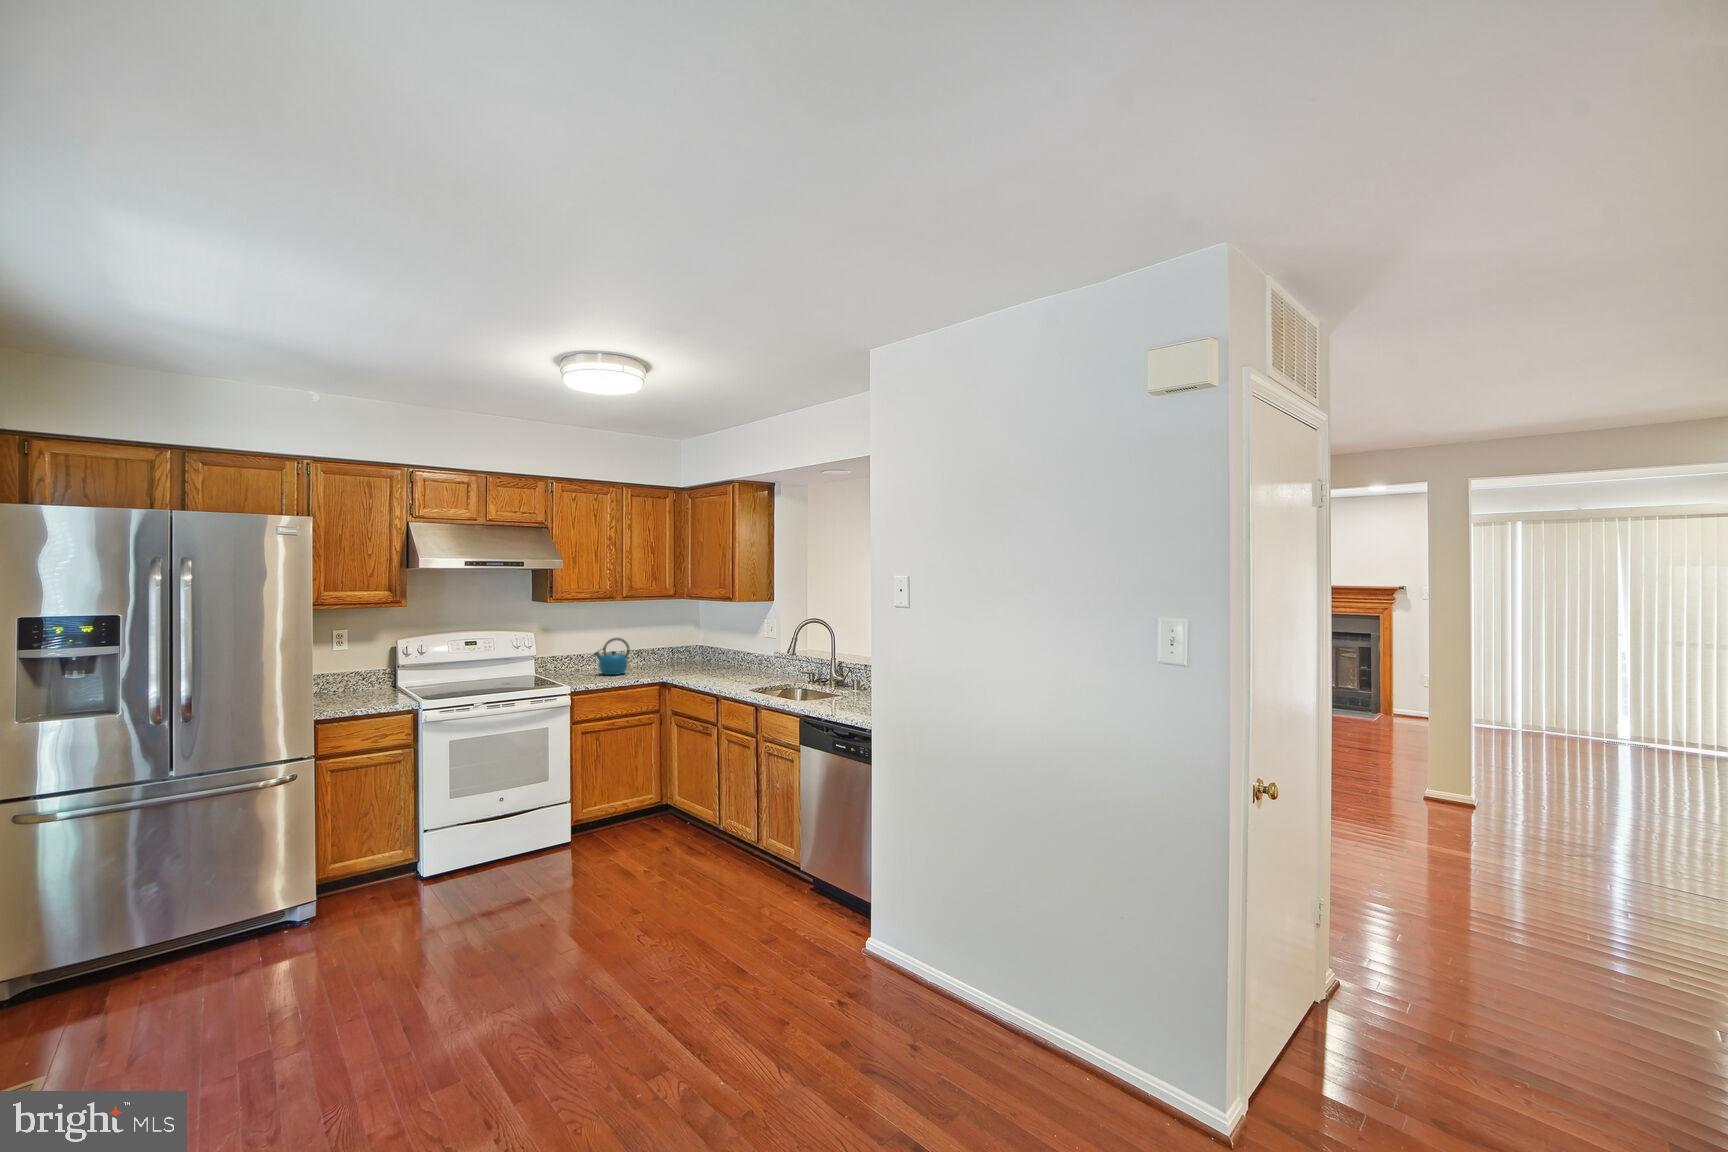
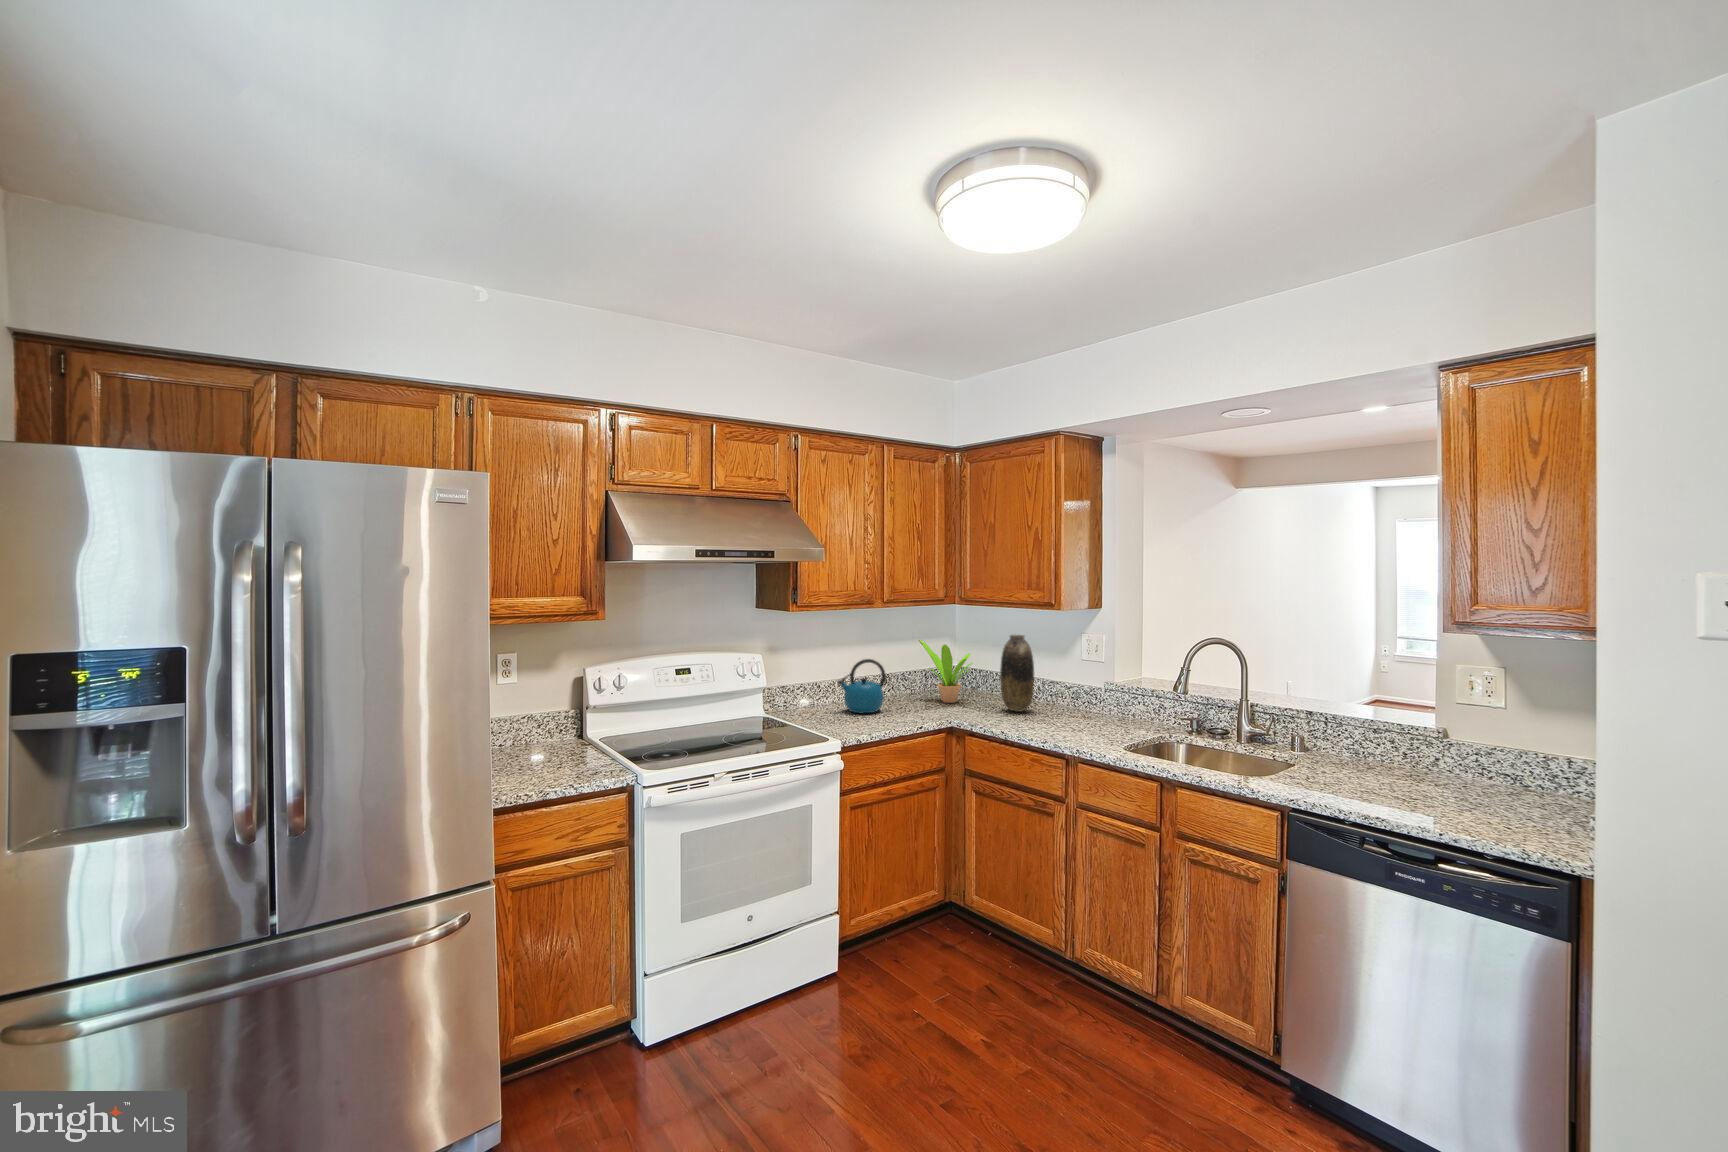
vase: none [710,621,733,673] -> present [1000,635,1034,712]
potted plant: none [663,625,700,669] -> present [919,639,972,703]

